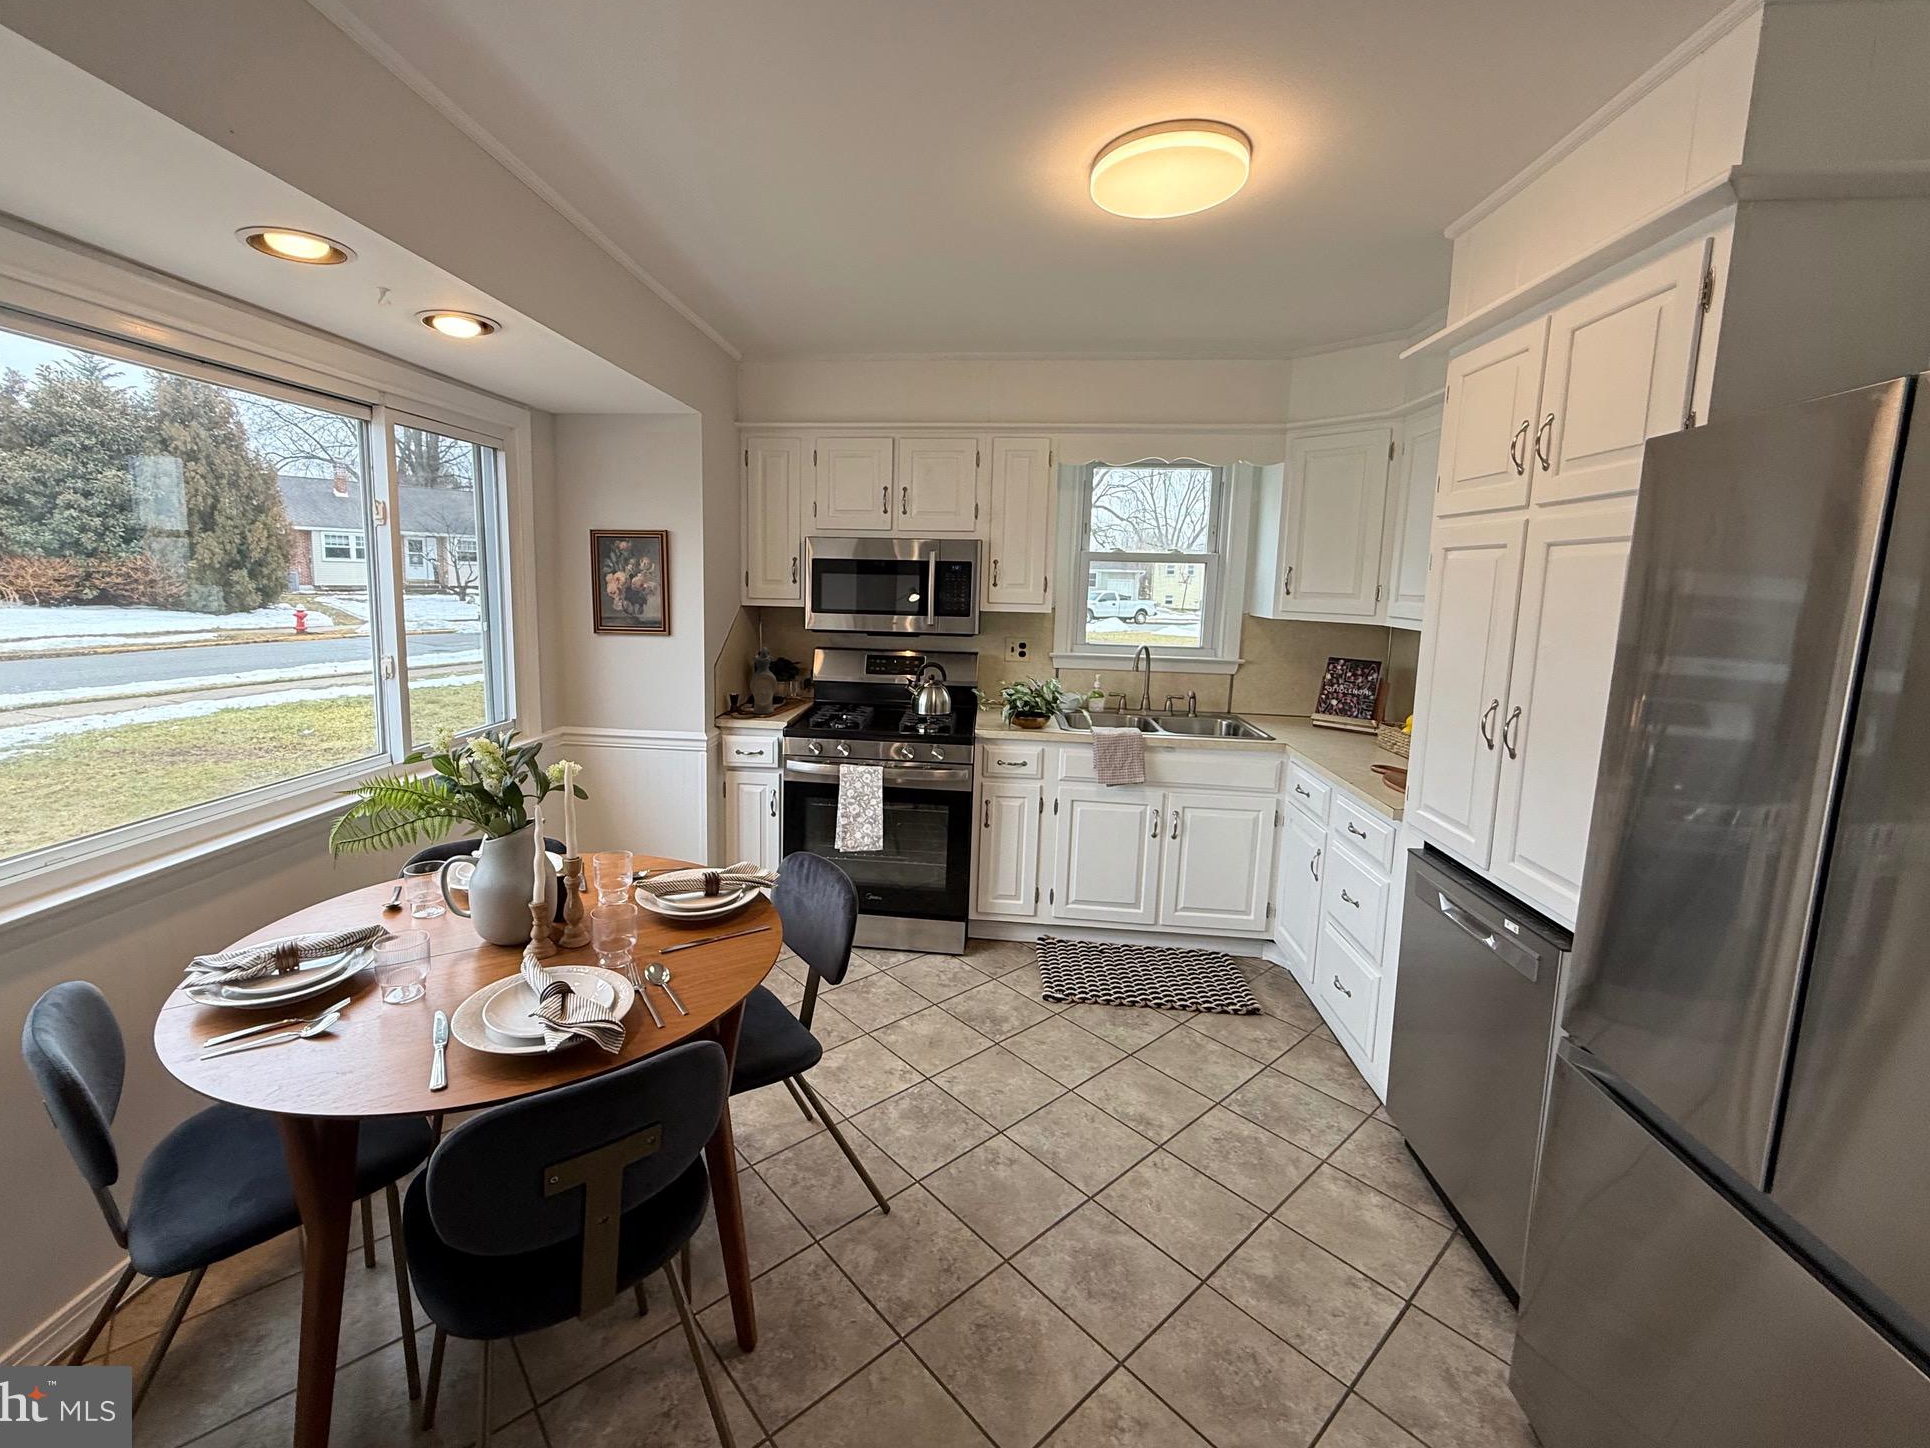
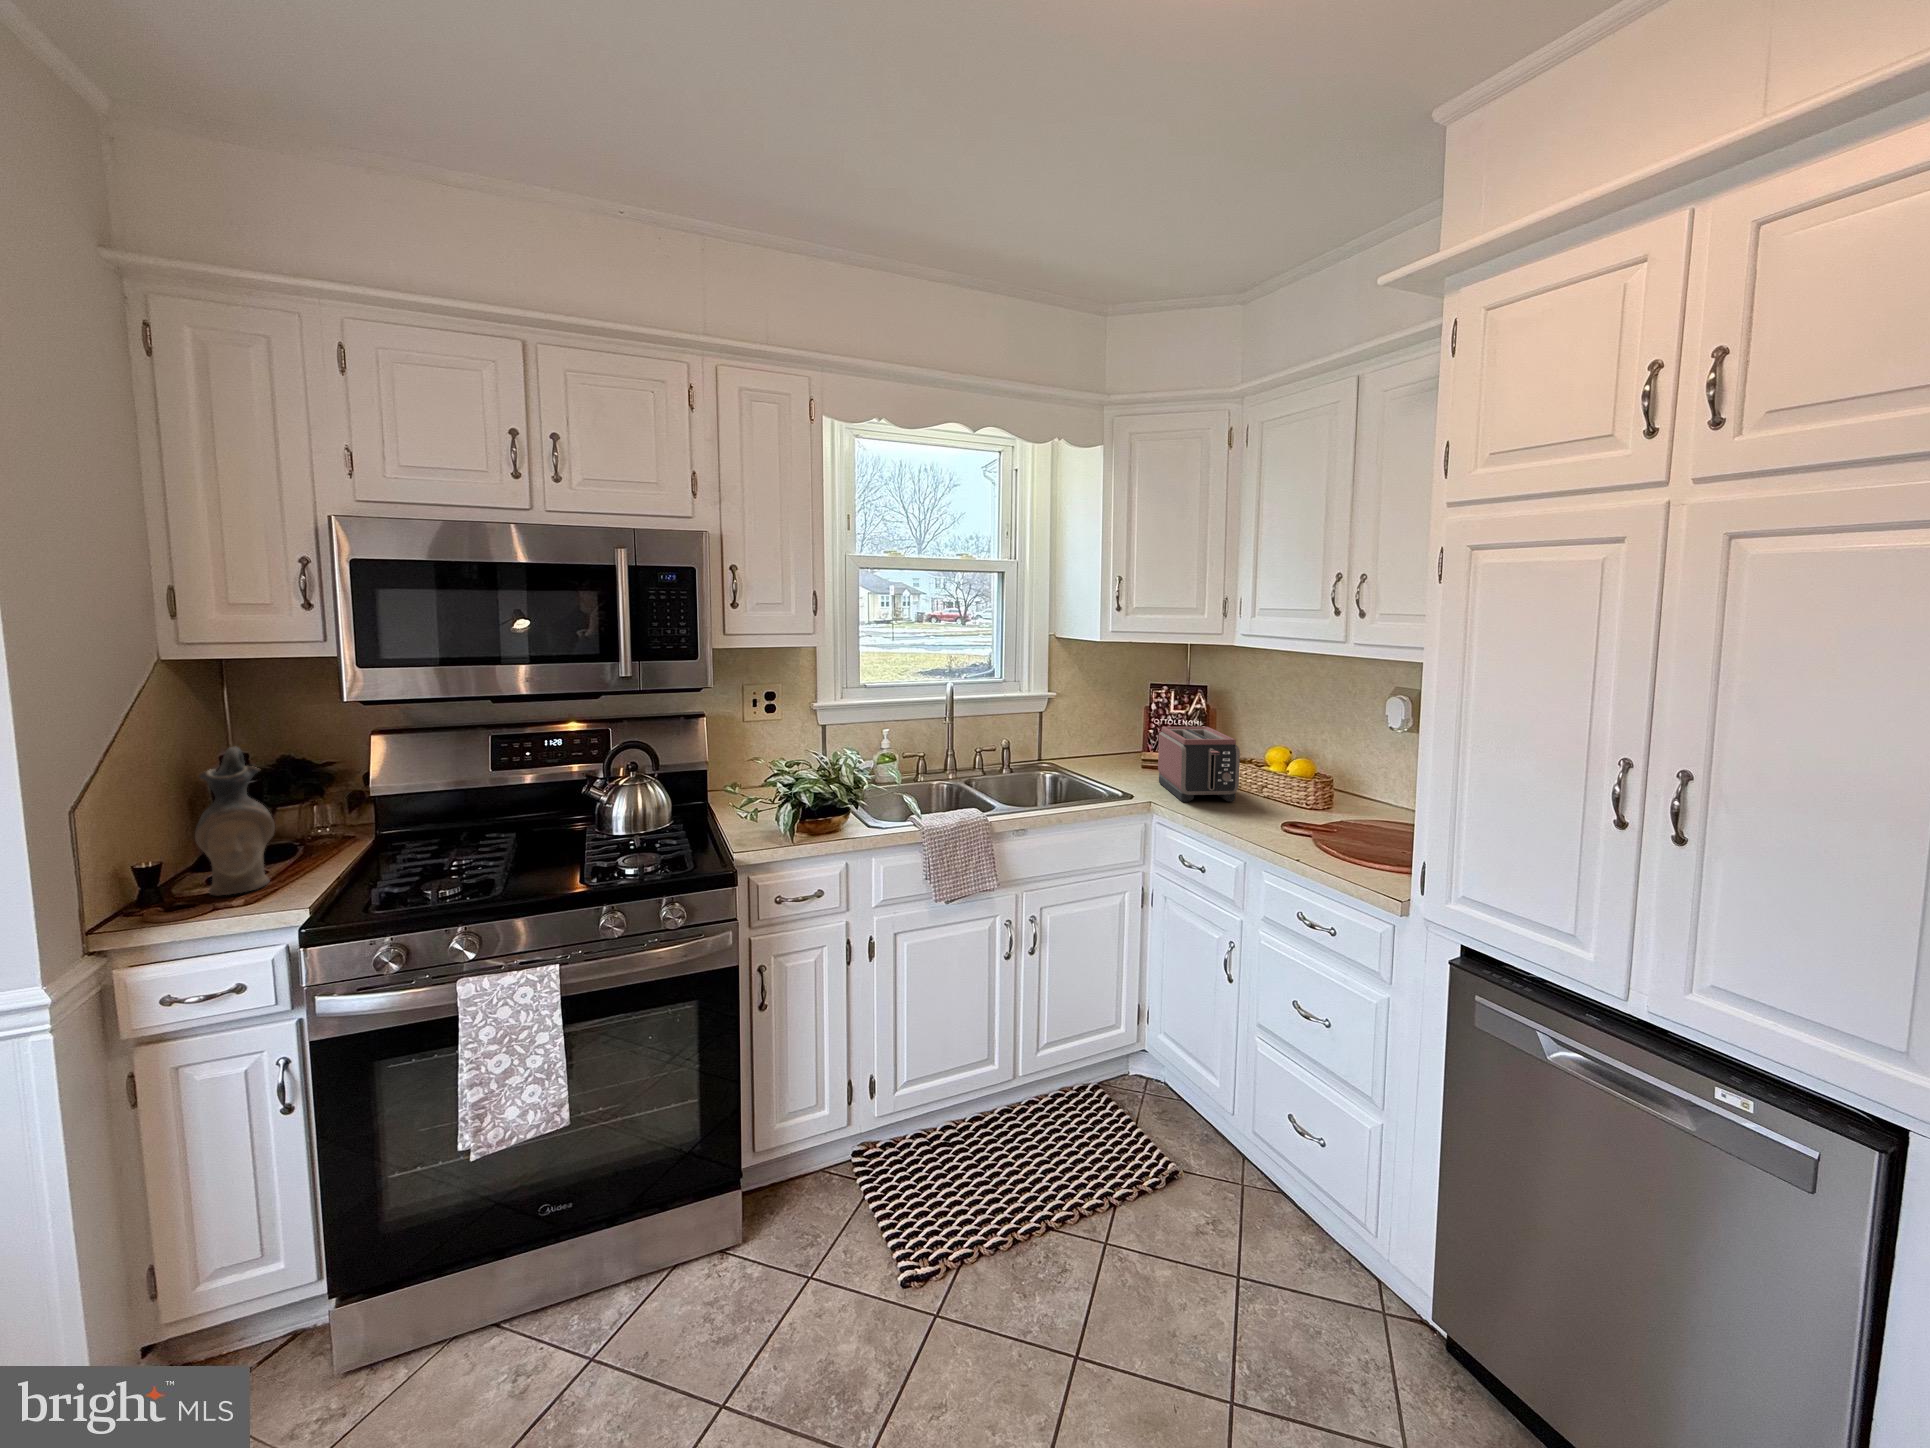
toaster: none [1311,690,1371,752] -> present [1158,727,1240,802]

